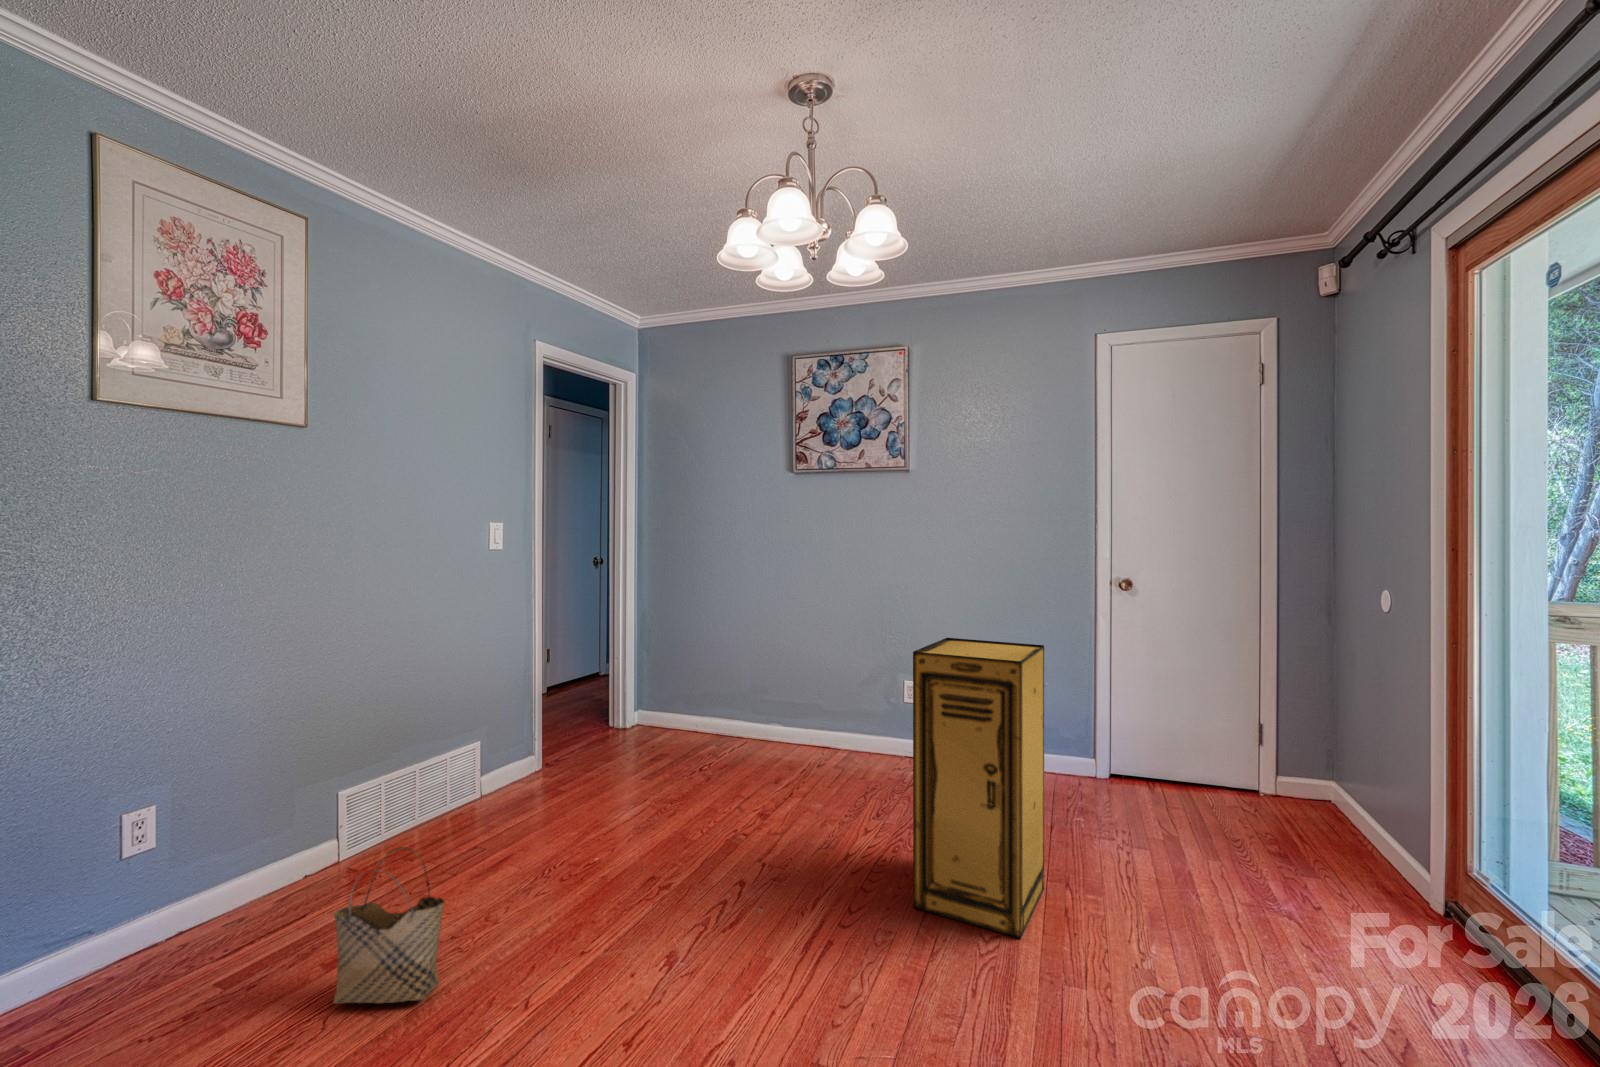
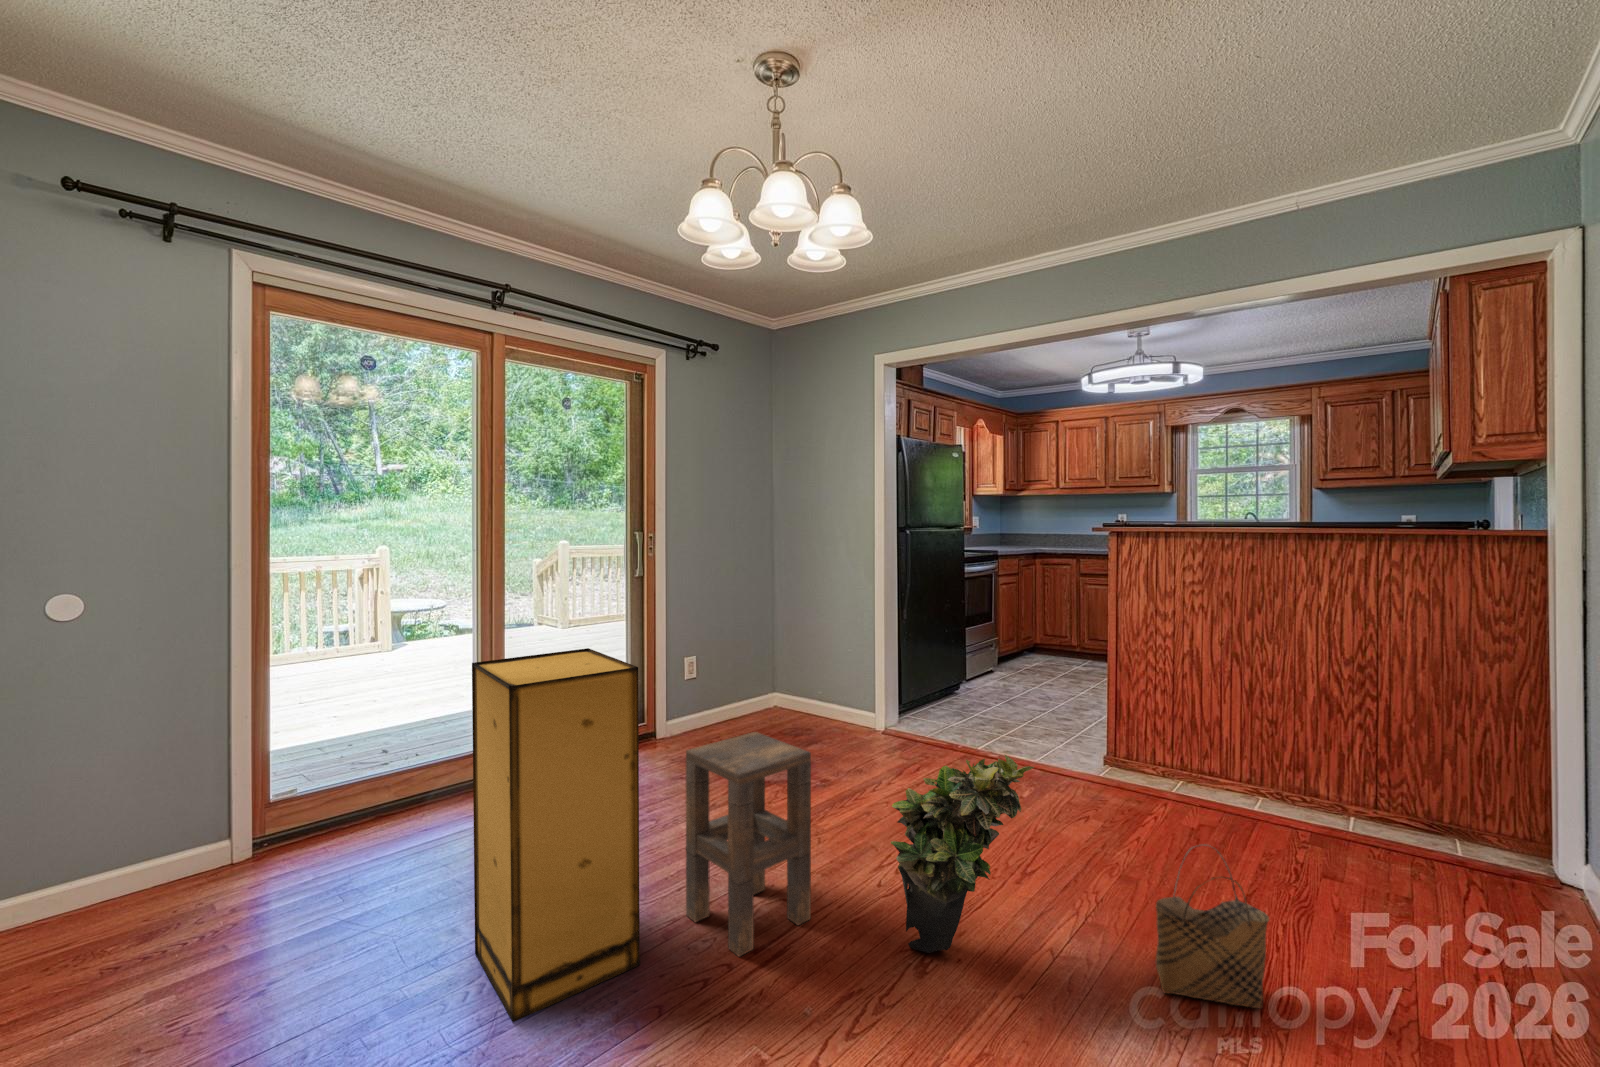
potted plant: none [570,734,703,986] -> present [891,755,1034,953]
side table: none [798,762,928,1015] -> present [686,732,811,956]

